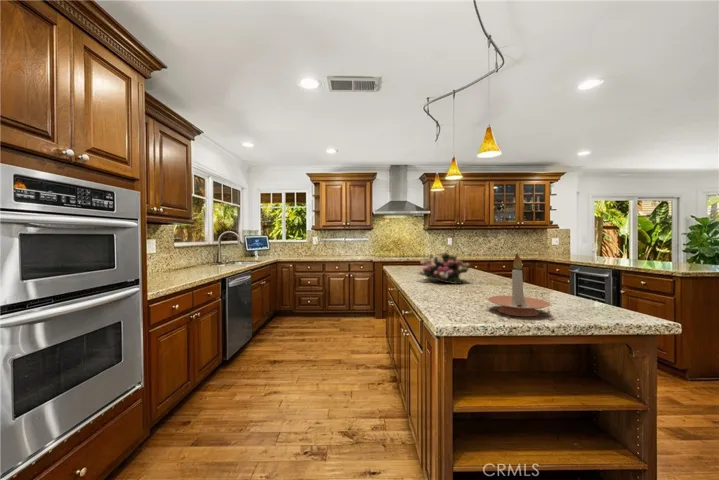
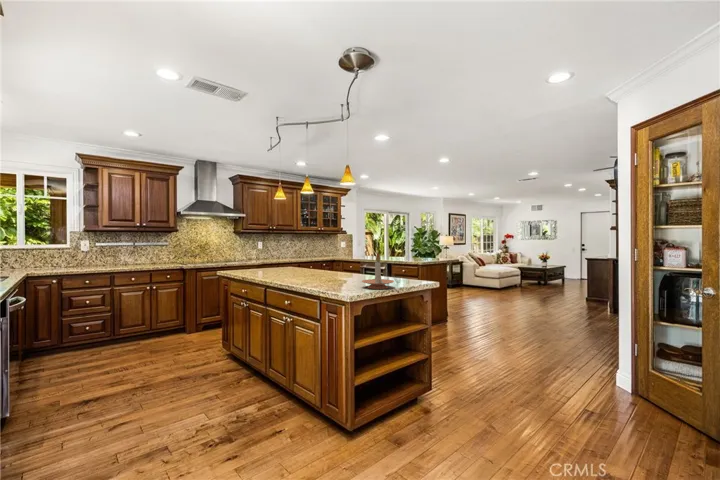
flower arrangement: present [417,251,470,284] -> none [285,254,326,279]

